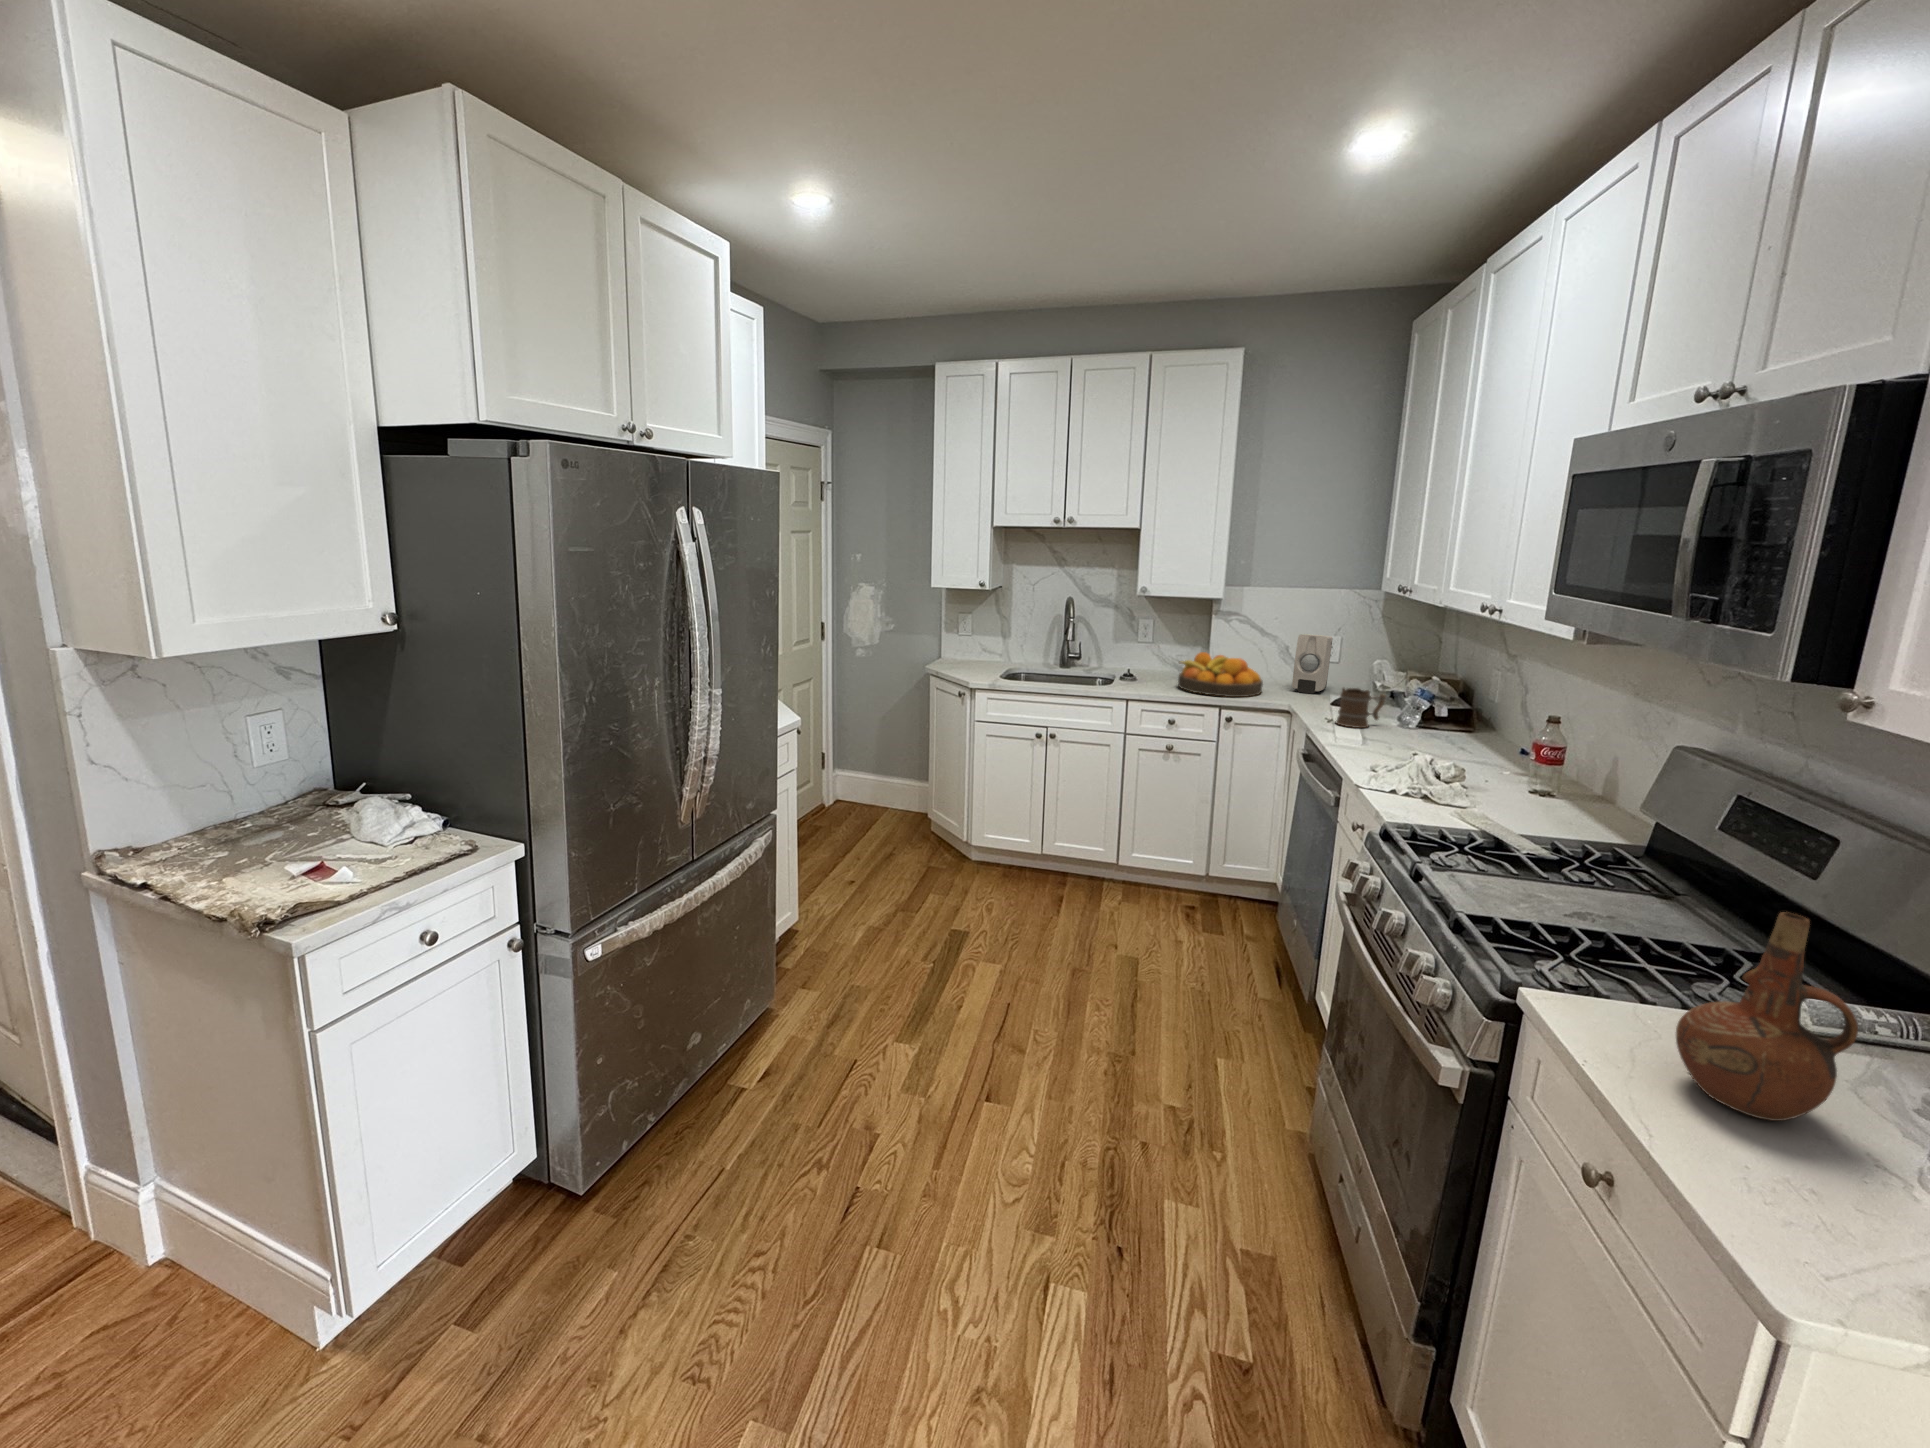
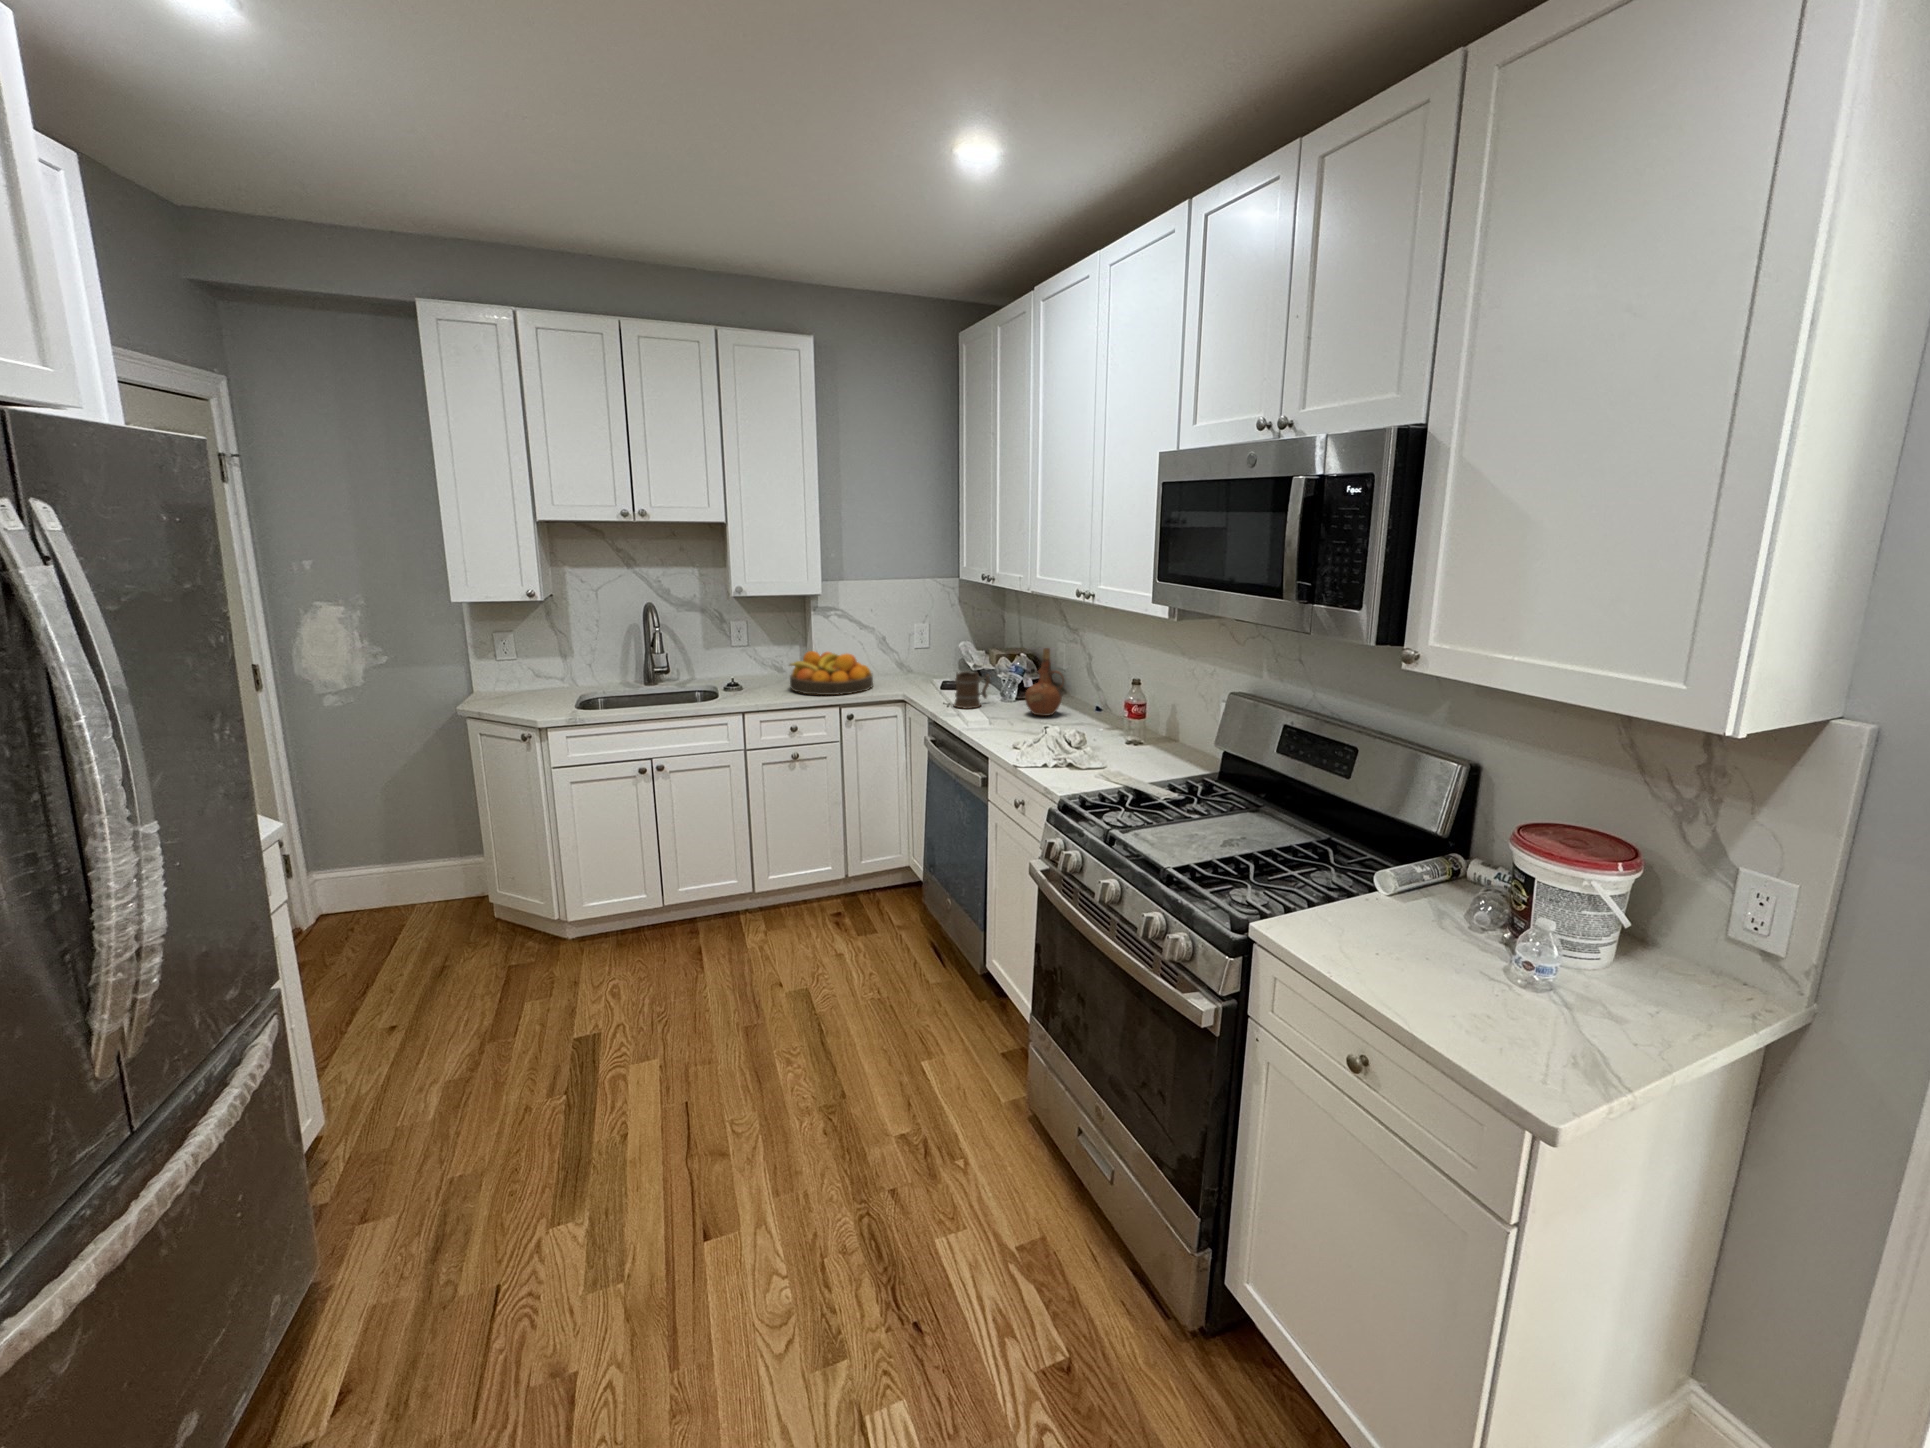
soap dispenser: present [1292,634,1333,694] -> none [897,623,923,680]
ceramic pitcher: present [1676,912,1858,1121] -> present [1025,648,1064,716]

